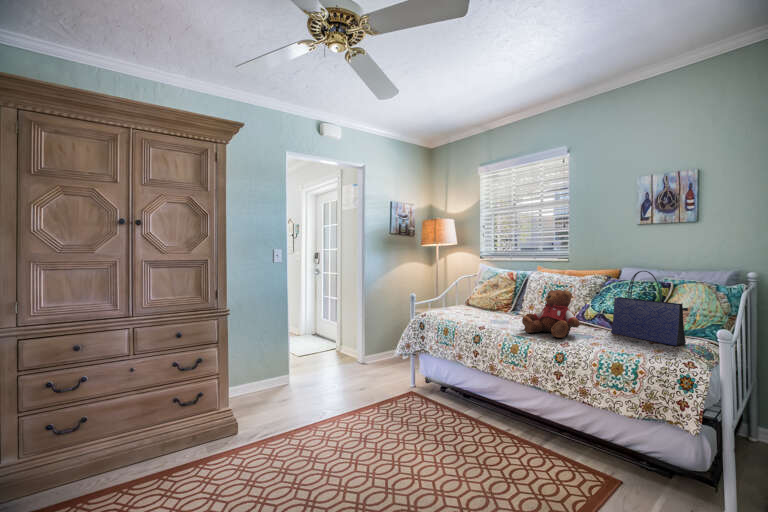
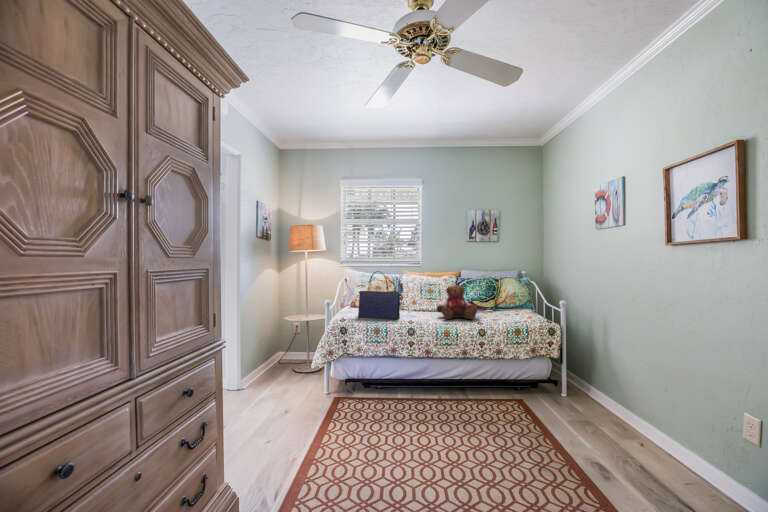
tote bag: present [611,271,688,346] -> present [358,271,402,319]

